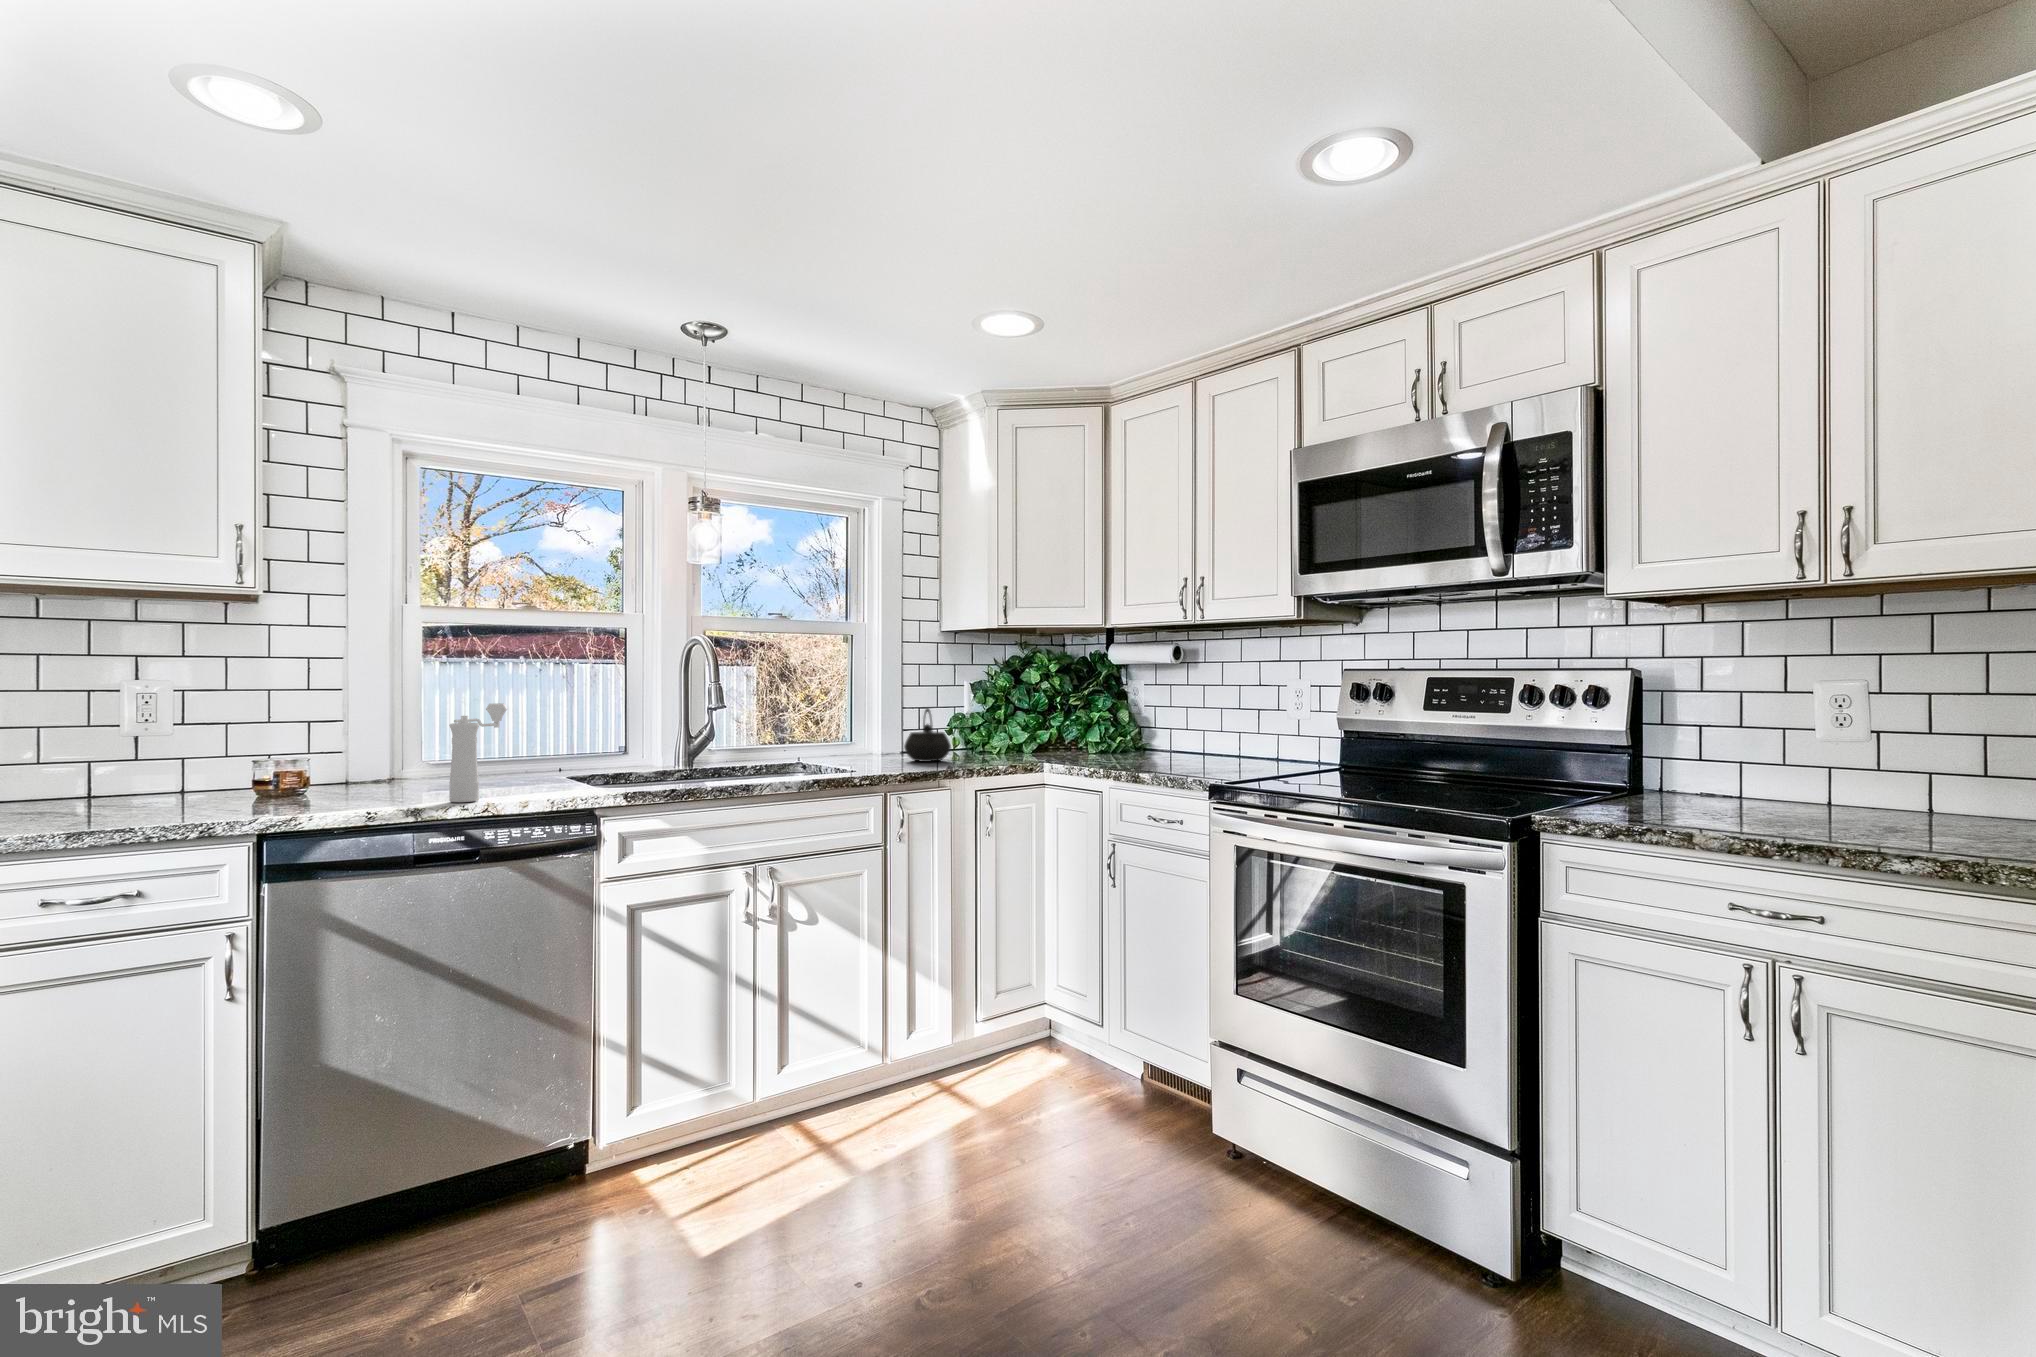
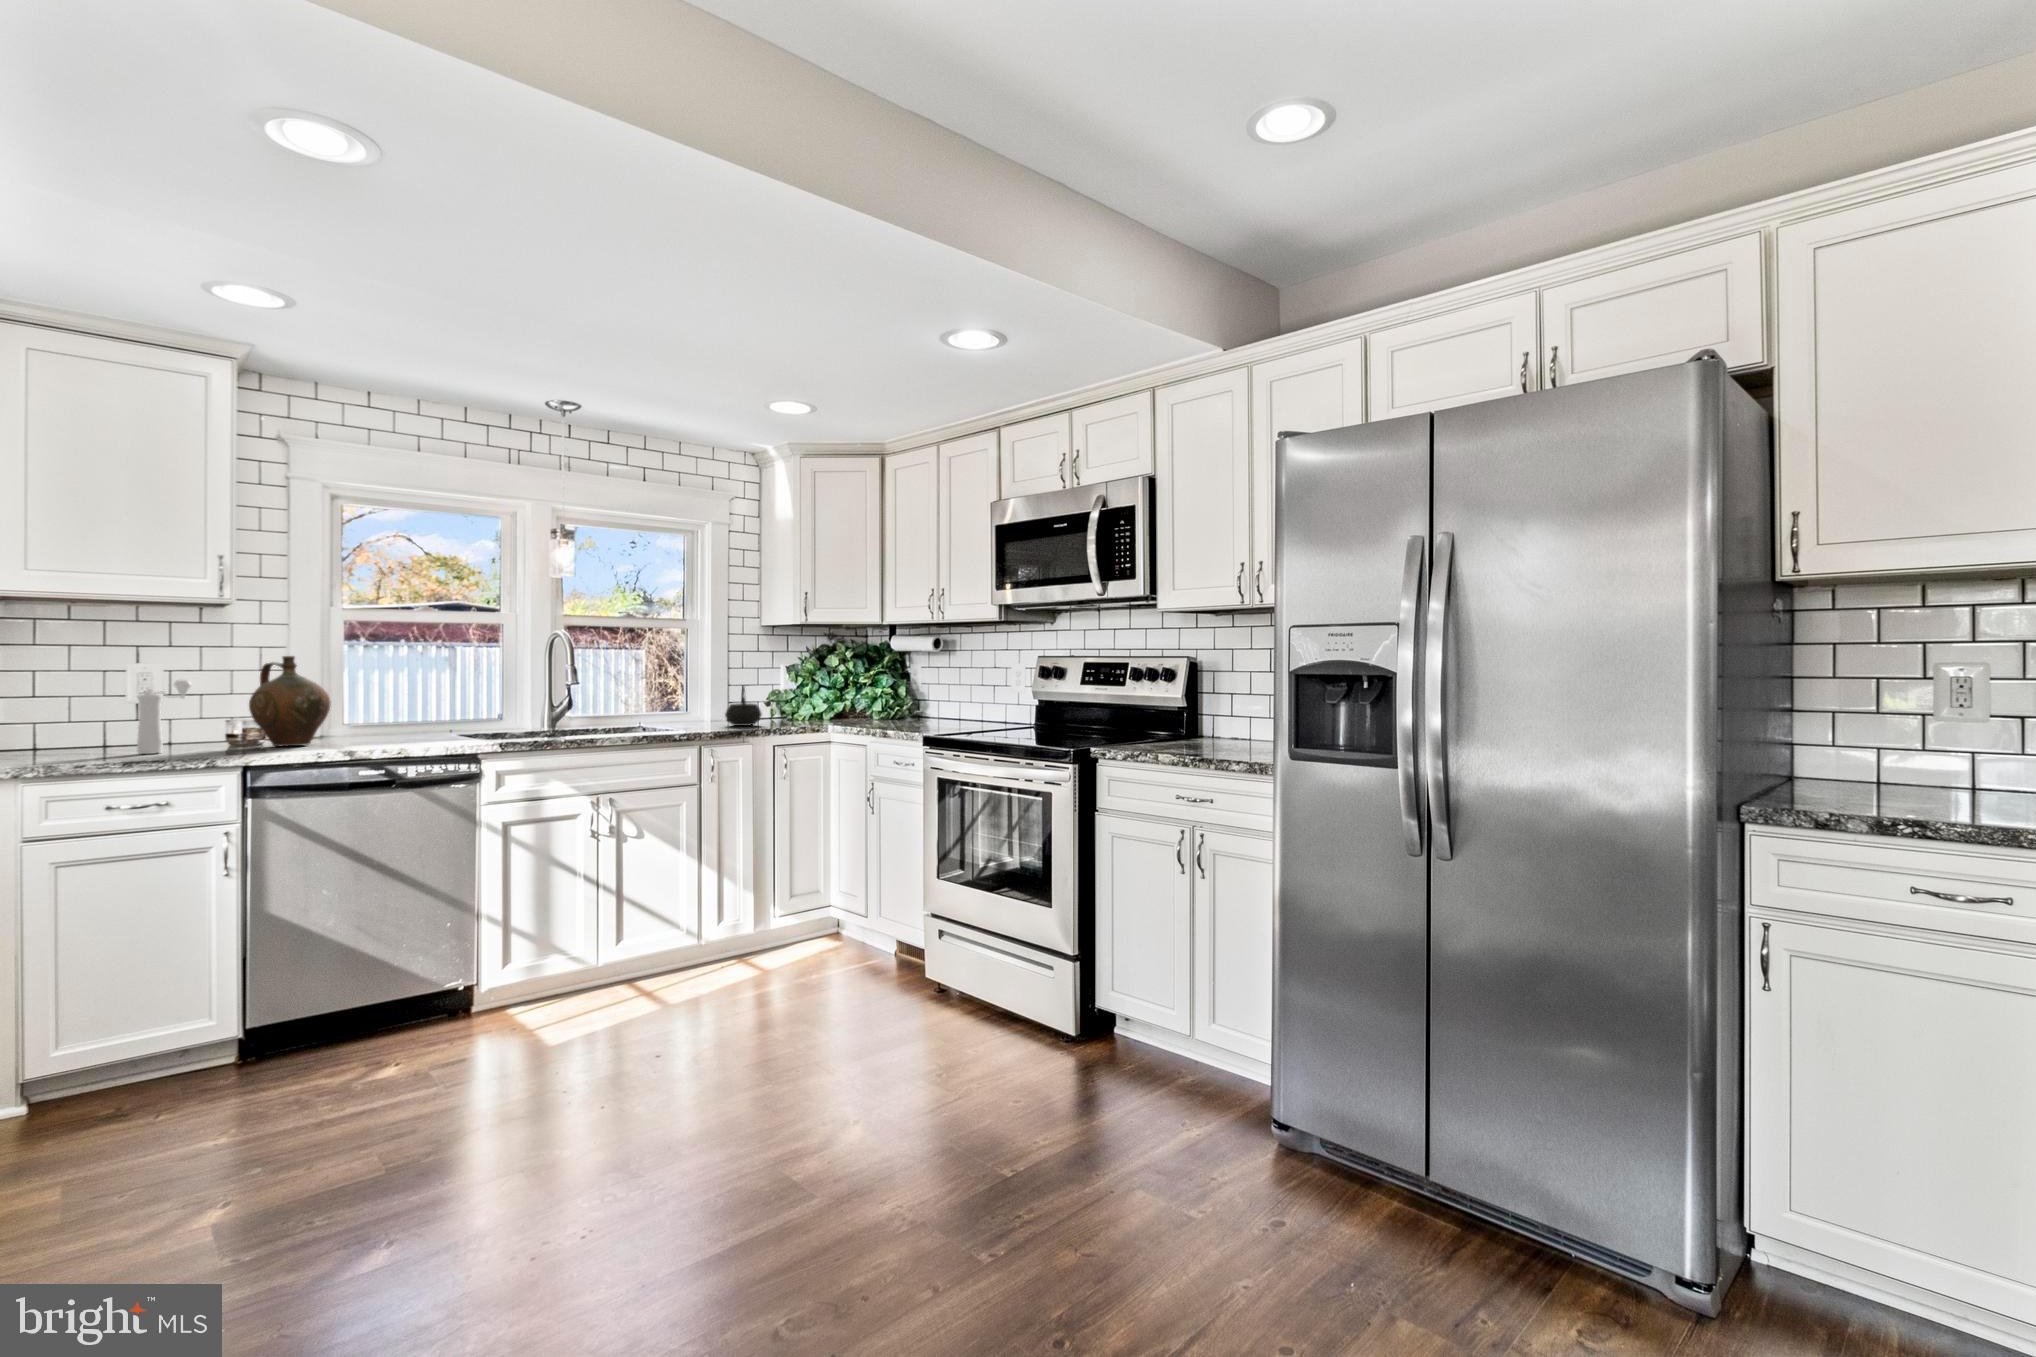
ceramic jug: none [281,669,395,799] -> present [249,656,330,746]
pepper mill: present [449,703,507,802] -> present [137,680,192,754]

